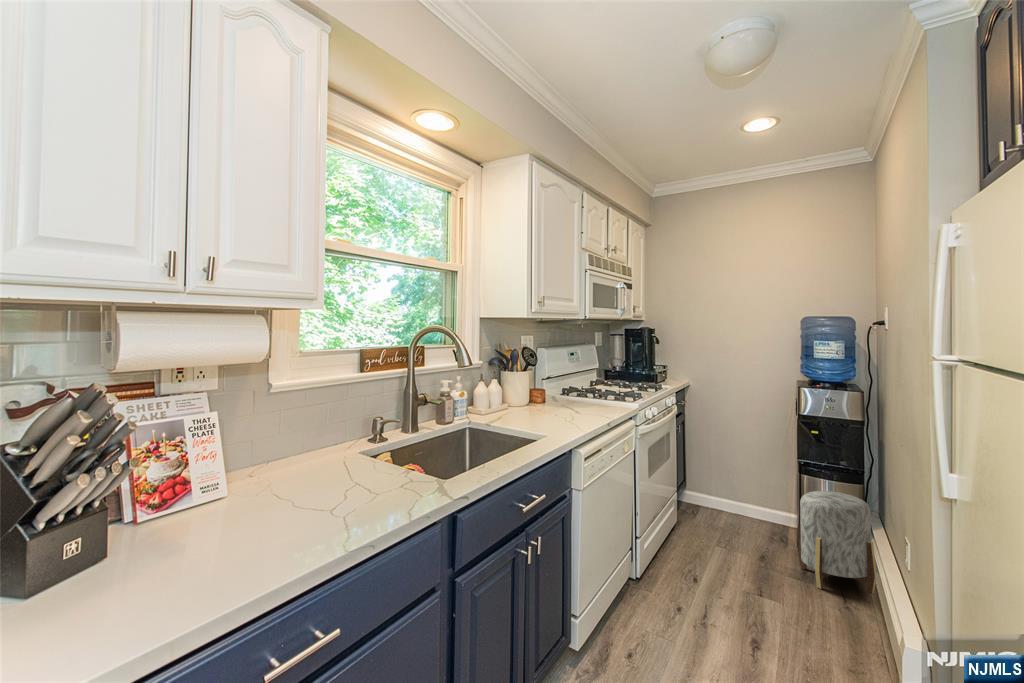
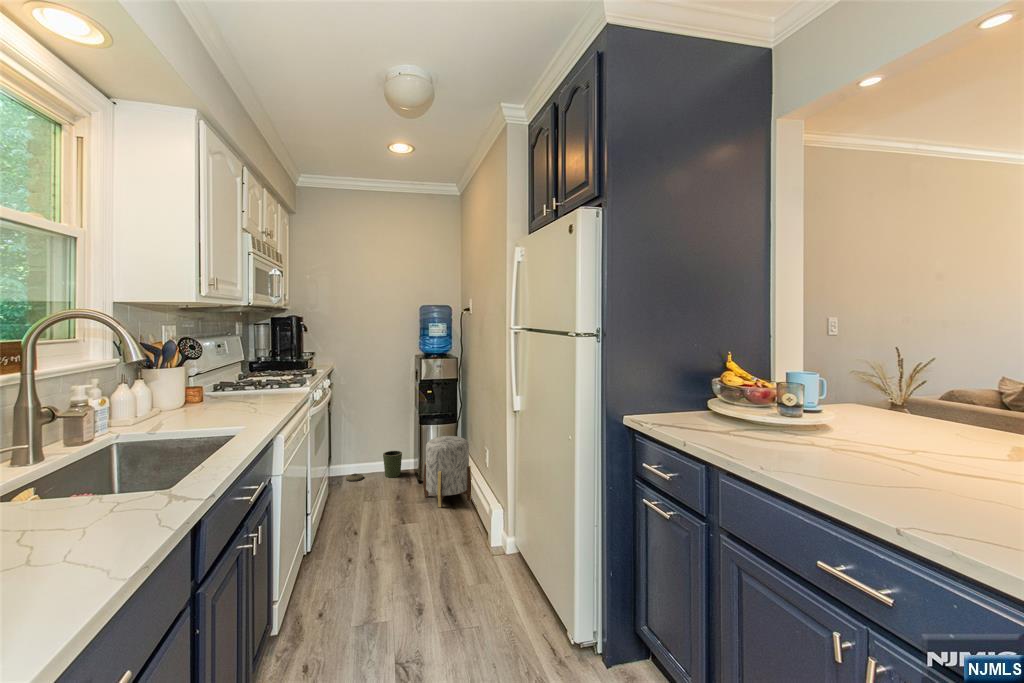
trash can: none [706,499,778,533] -> present [346,451,402,481]

